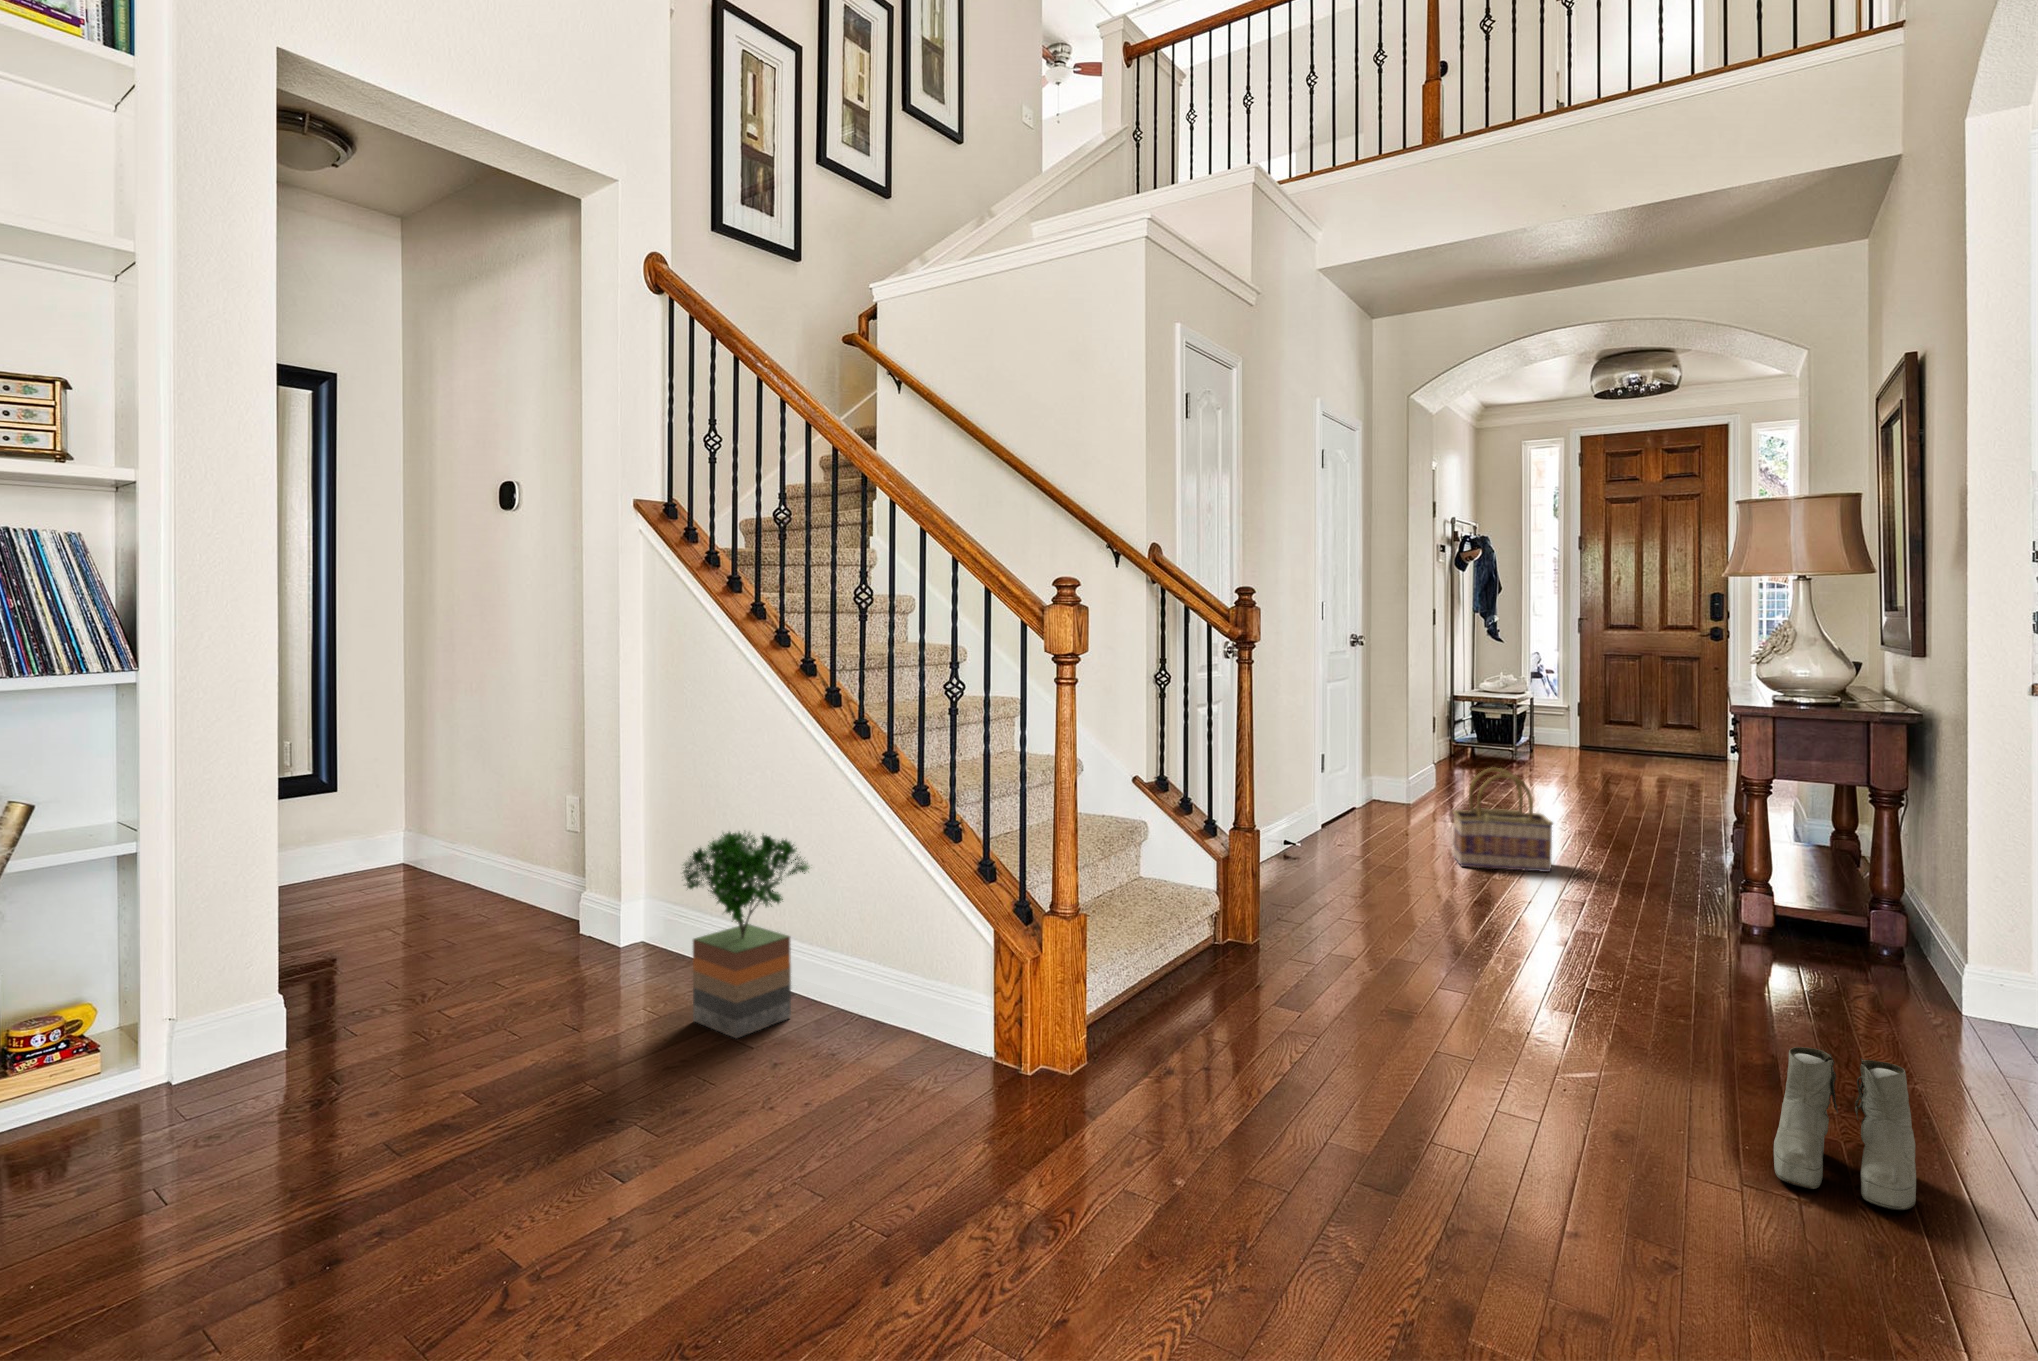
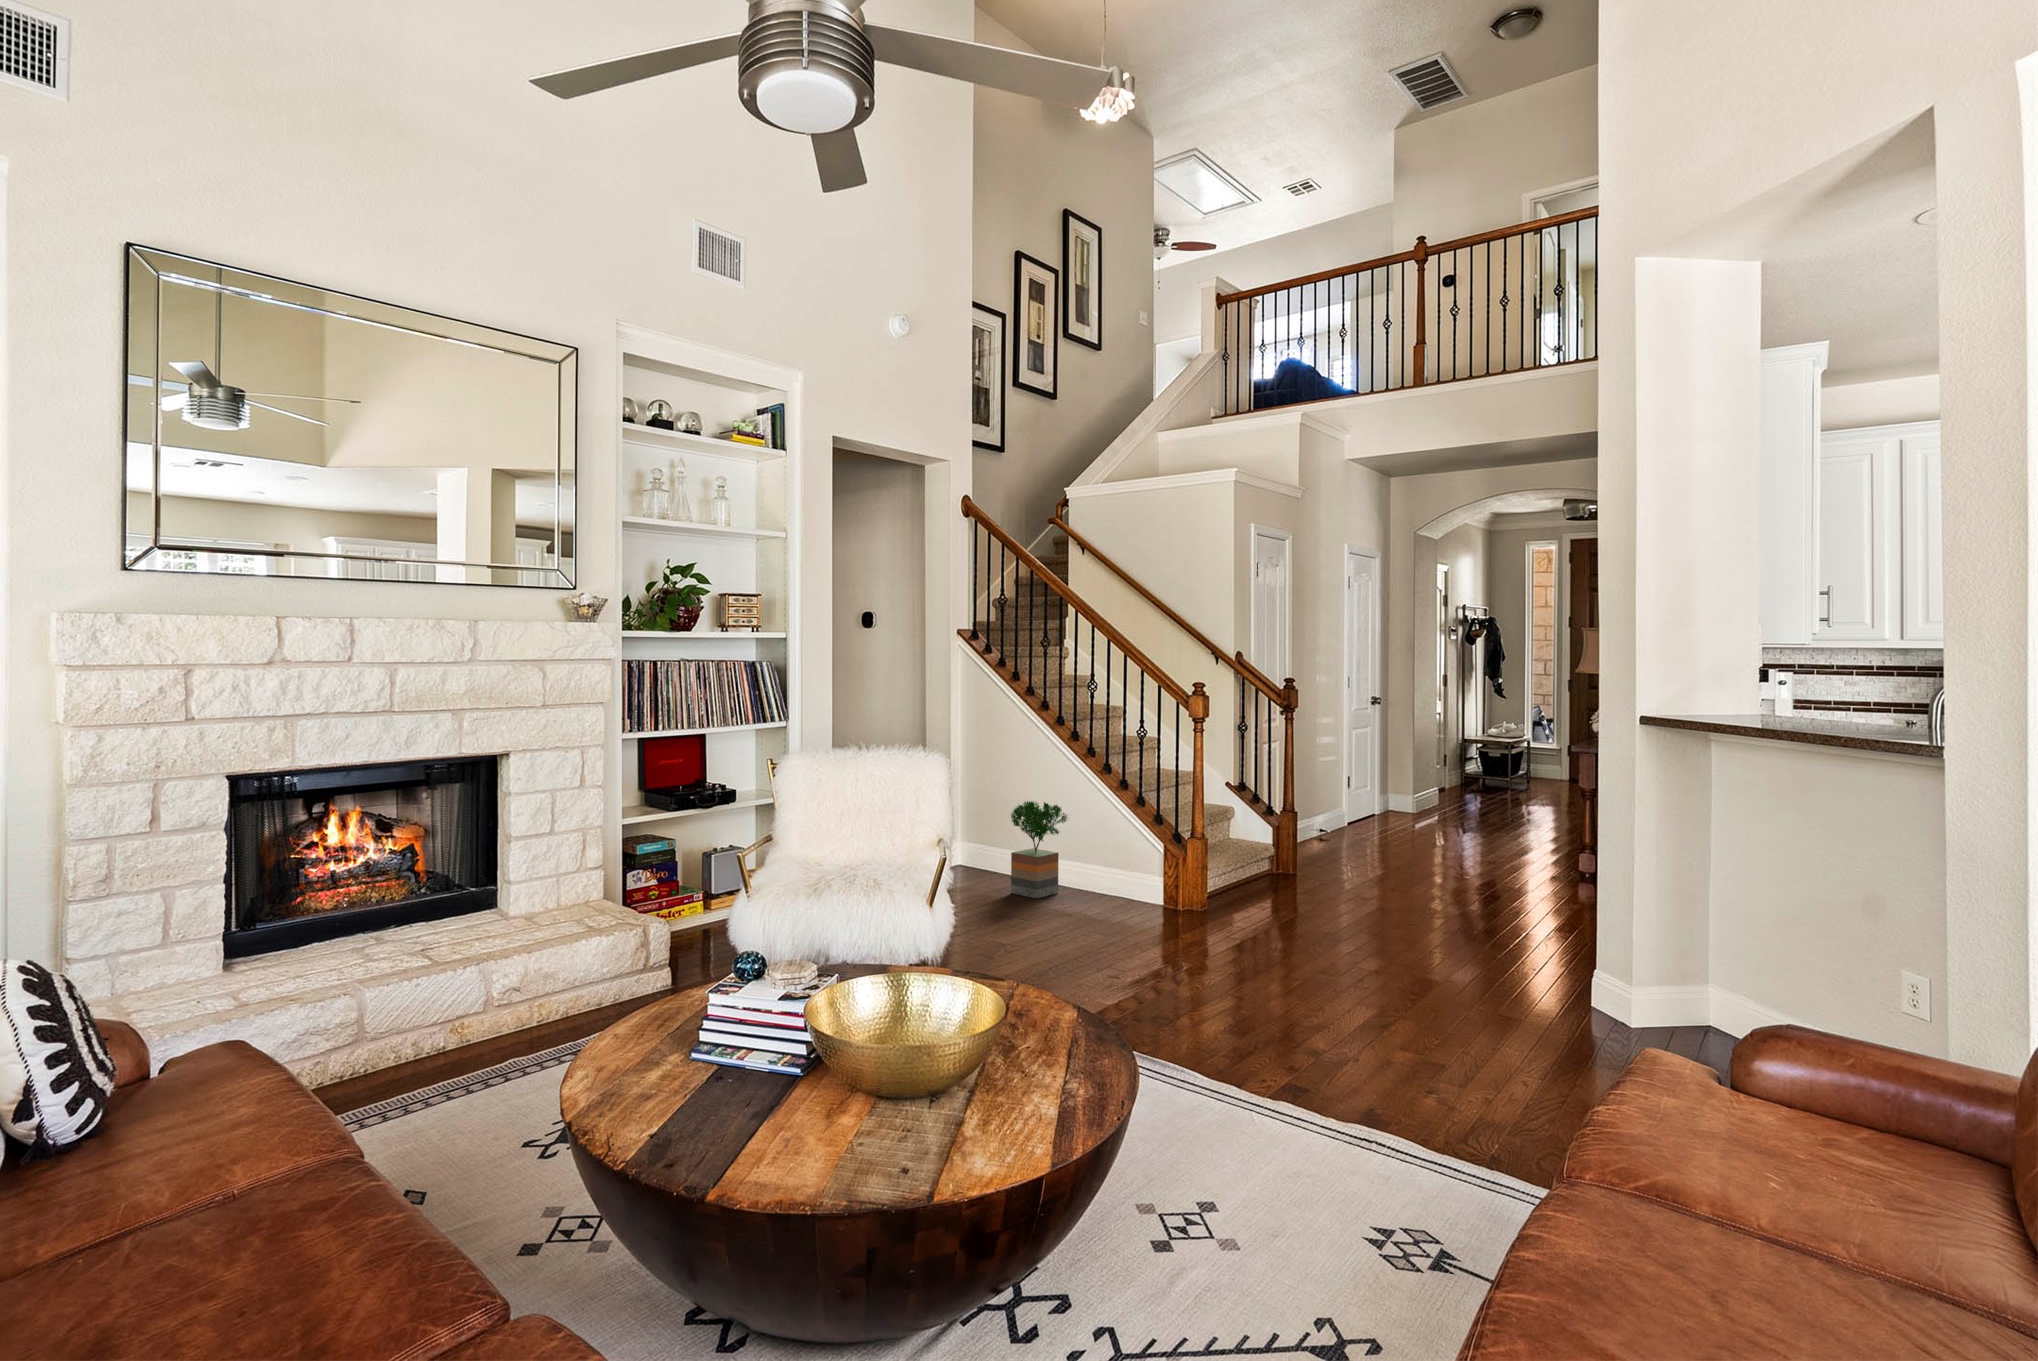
basket: present [1453,767,1553,872] -> none [1428,784,1487,849]
boots: present [1774,1047,1916,1210] -> none [1503,892,1561,949]

